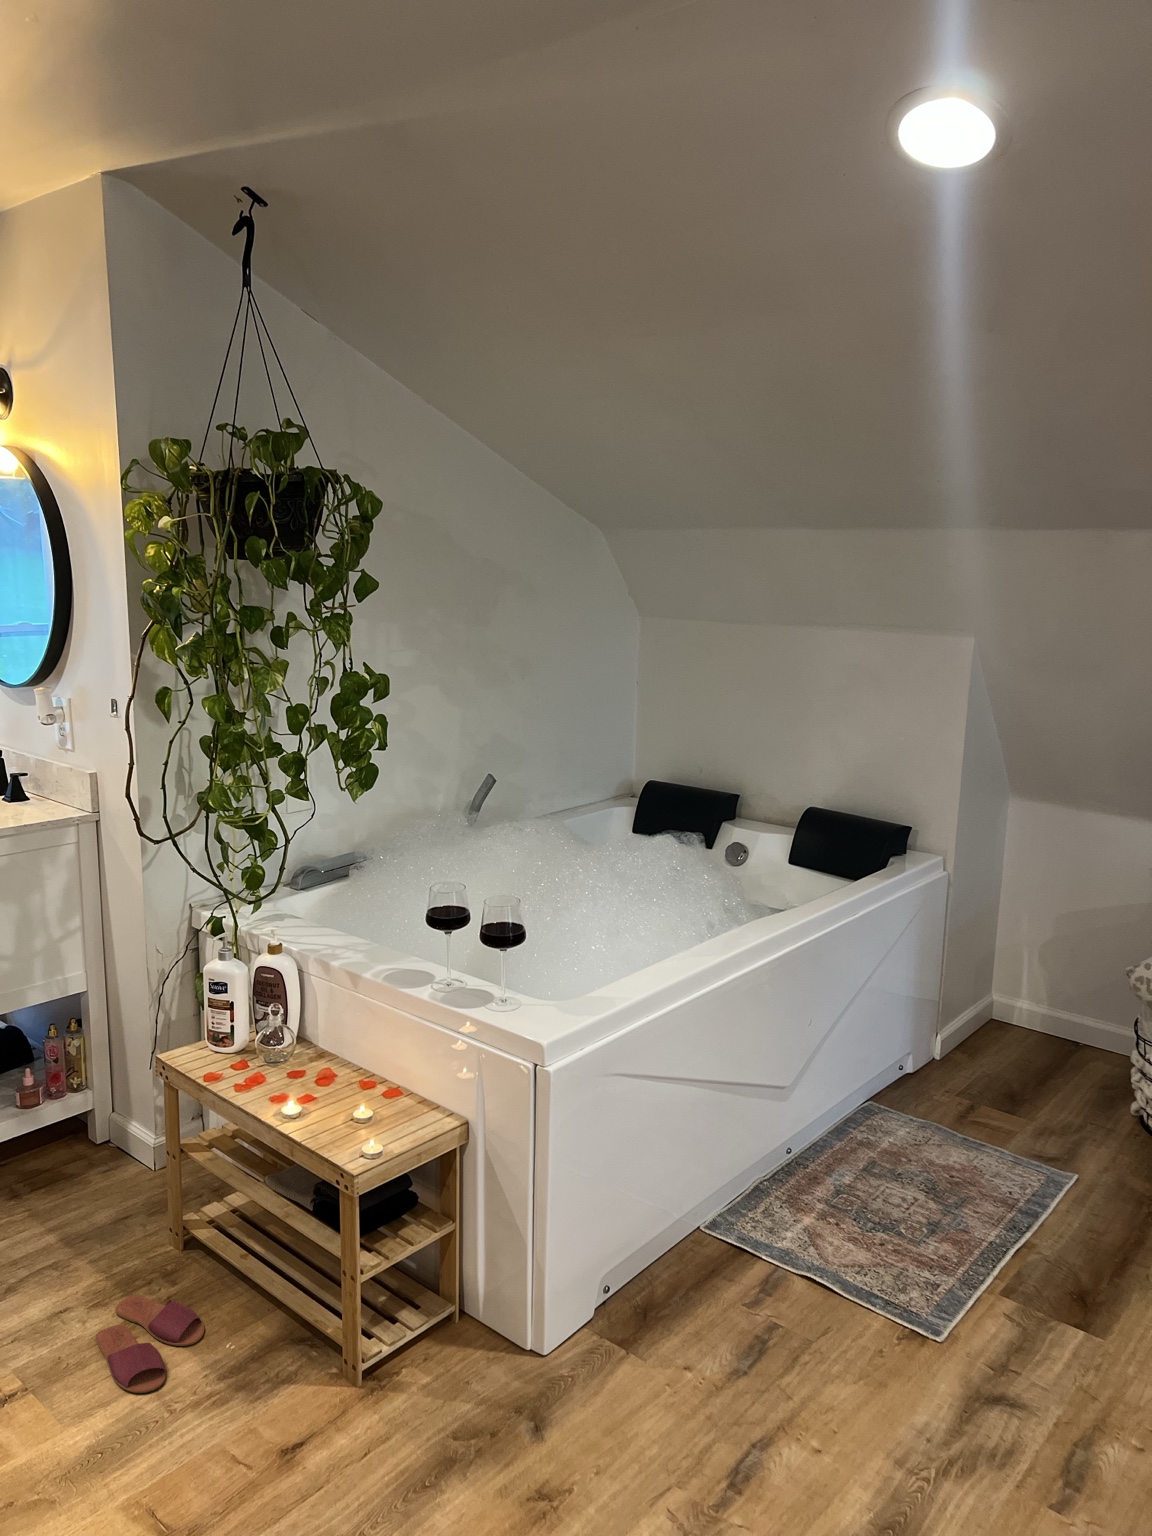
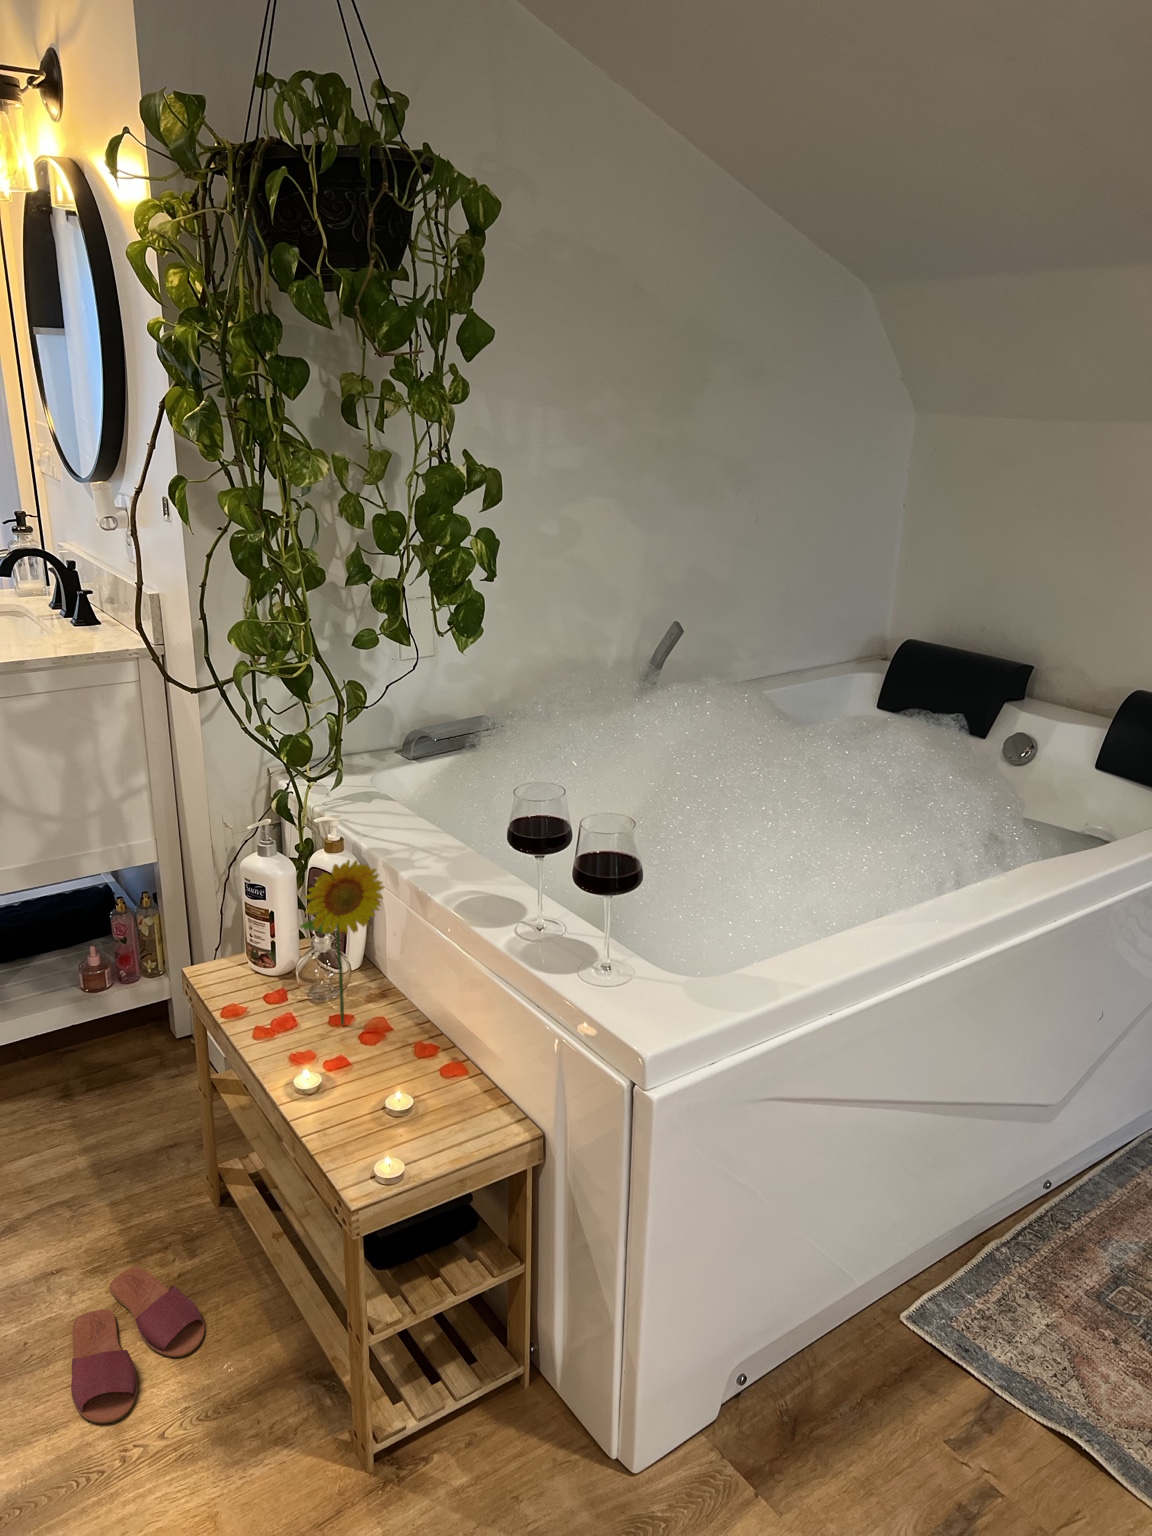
flower: none [269,948,332,1078] -> present [300,860,384,1025]

